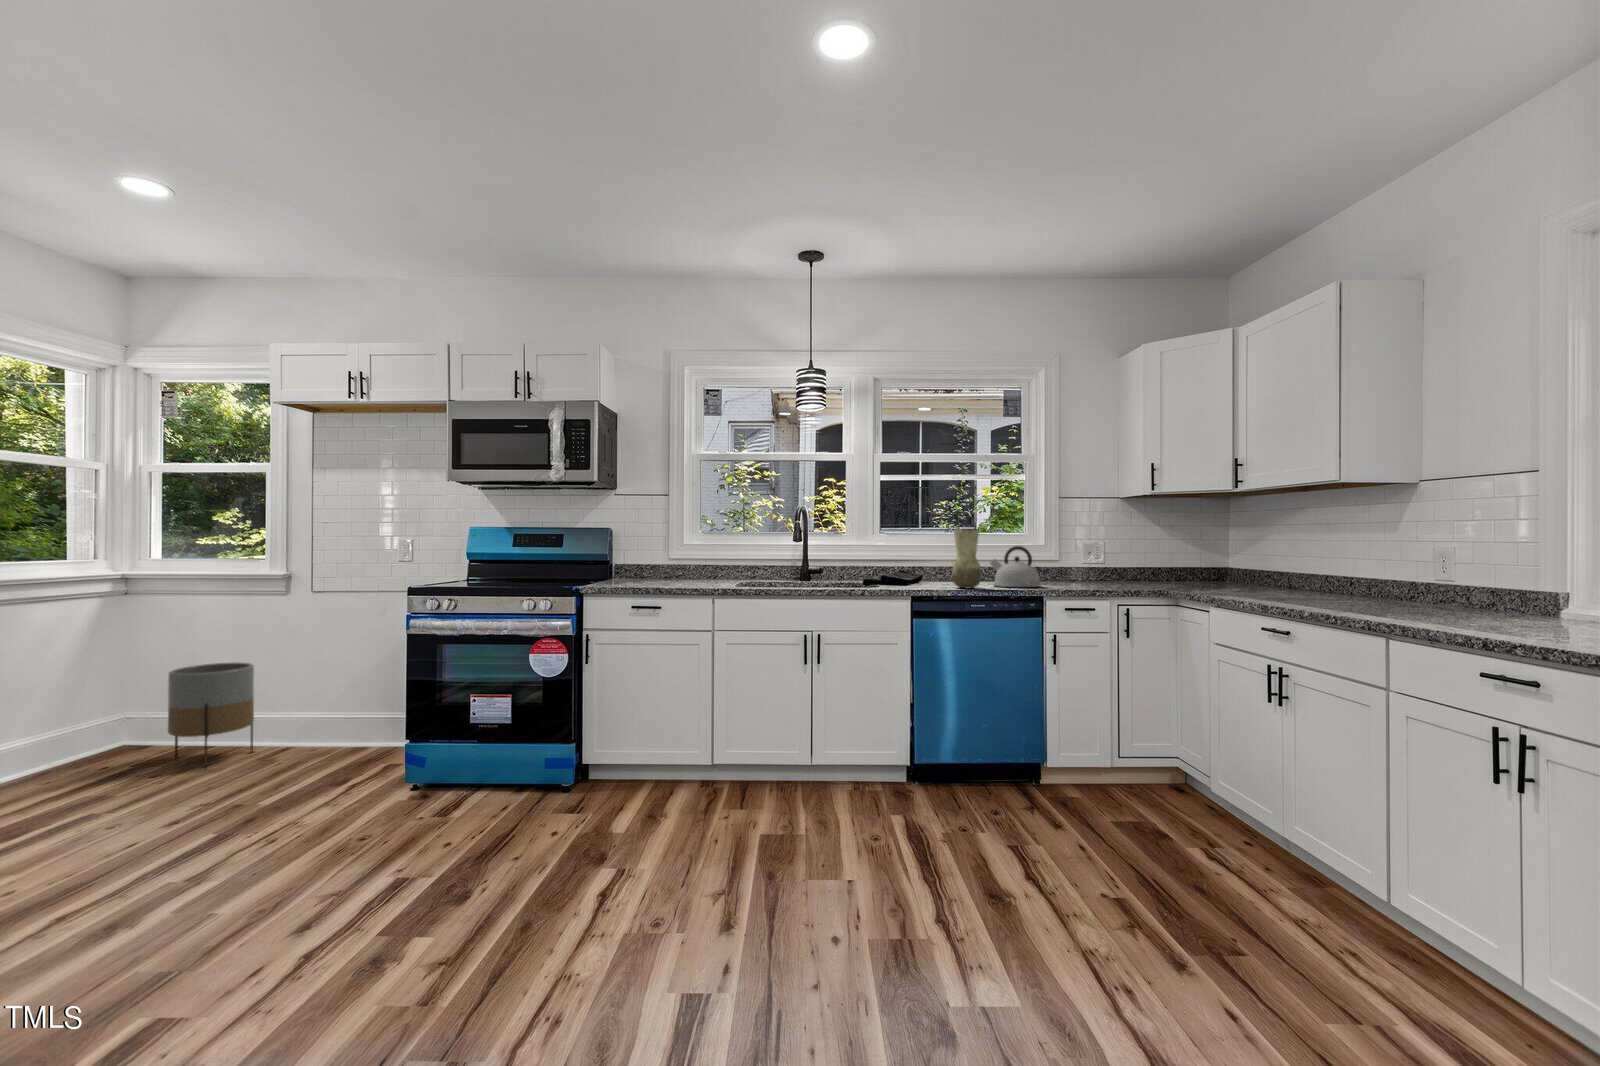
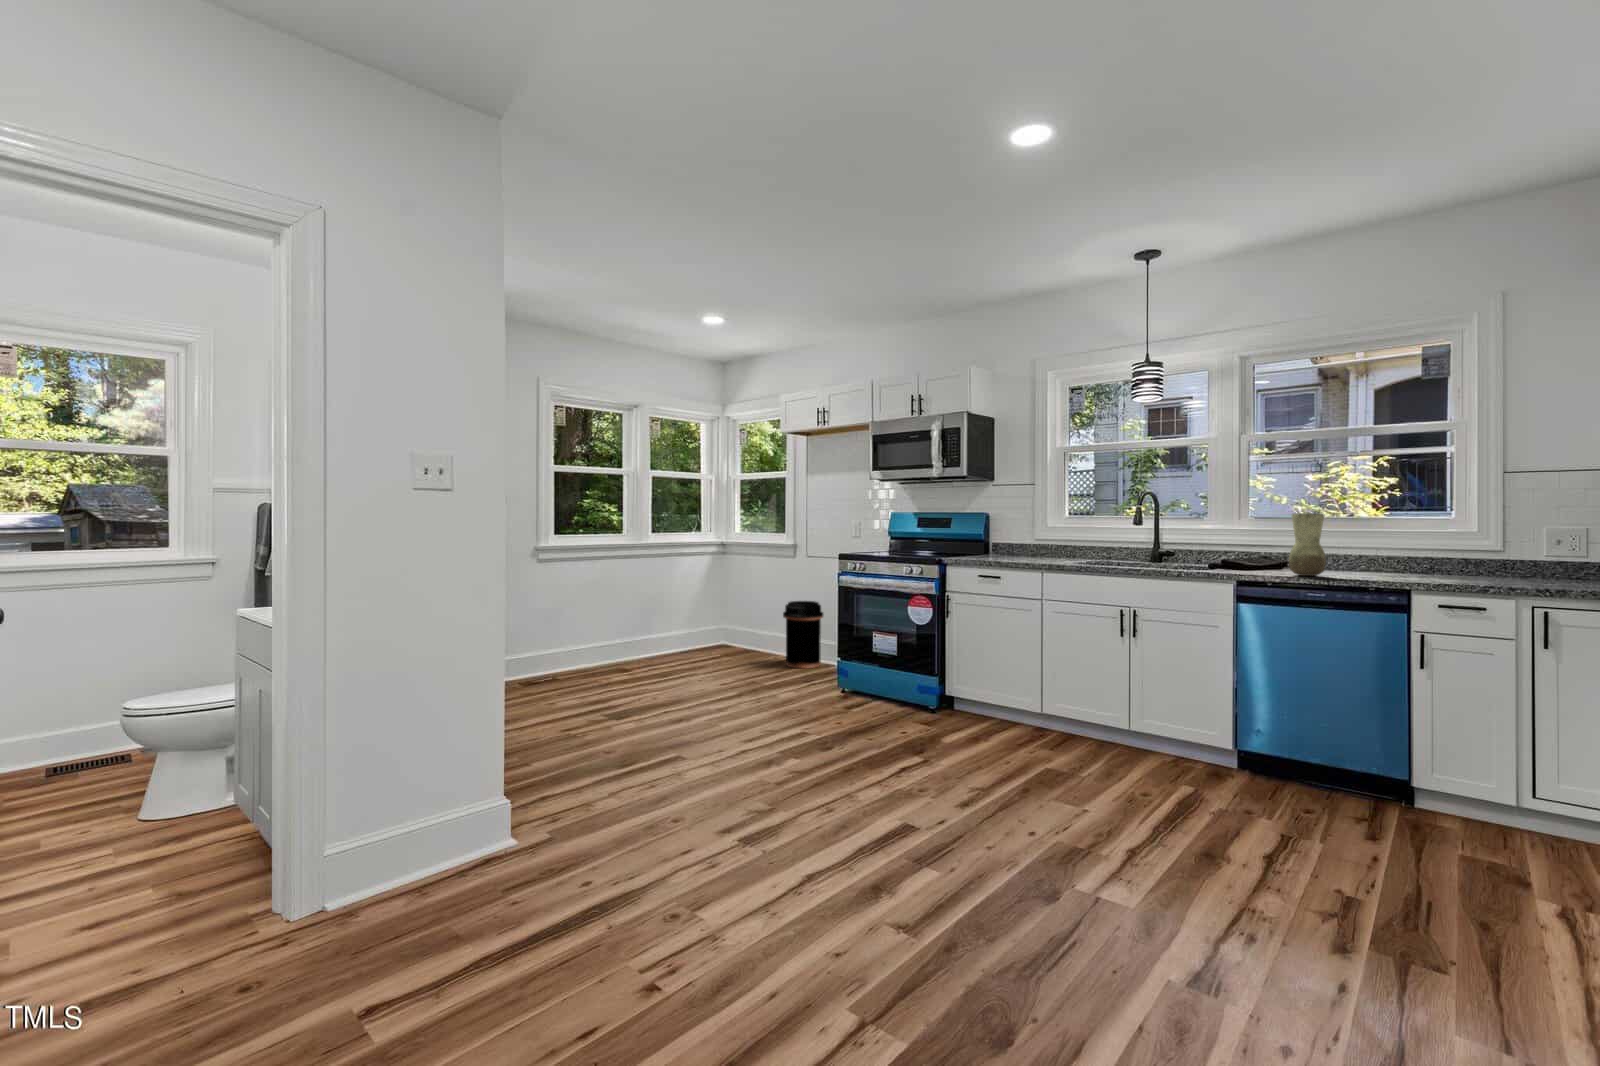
kettle: present [990,546,1041,587] -> none [1357,532,1425,579]
trash can: none [277,660,352,768] -> present [783,601,823,668]
planter: present [168,663,254,769] -> none [735,598,777,661]

